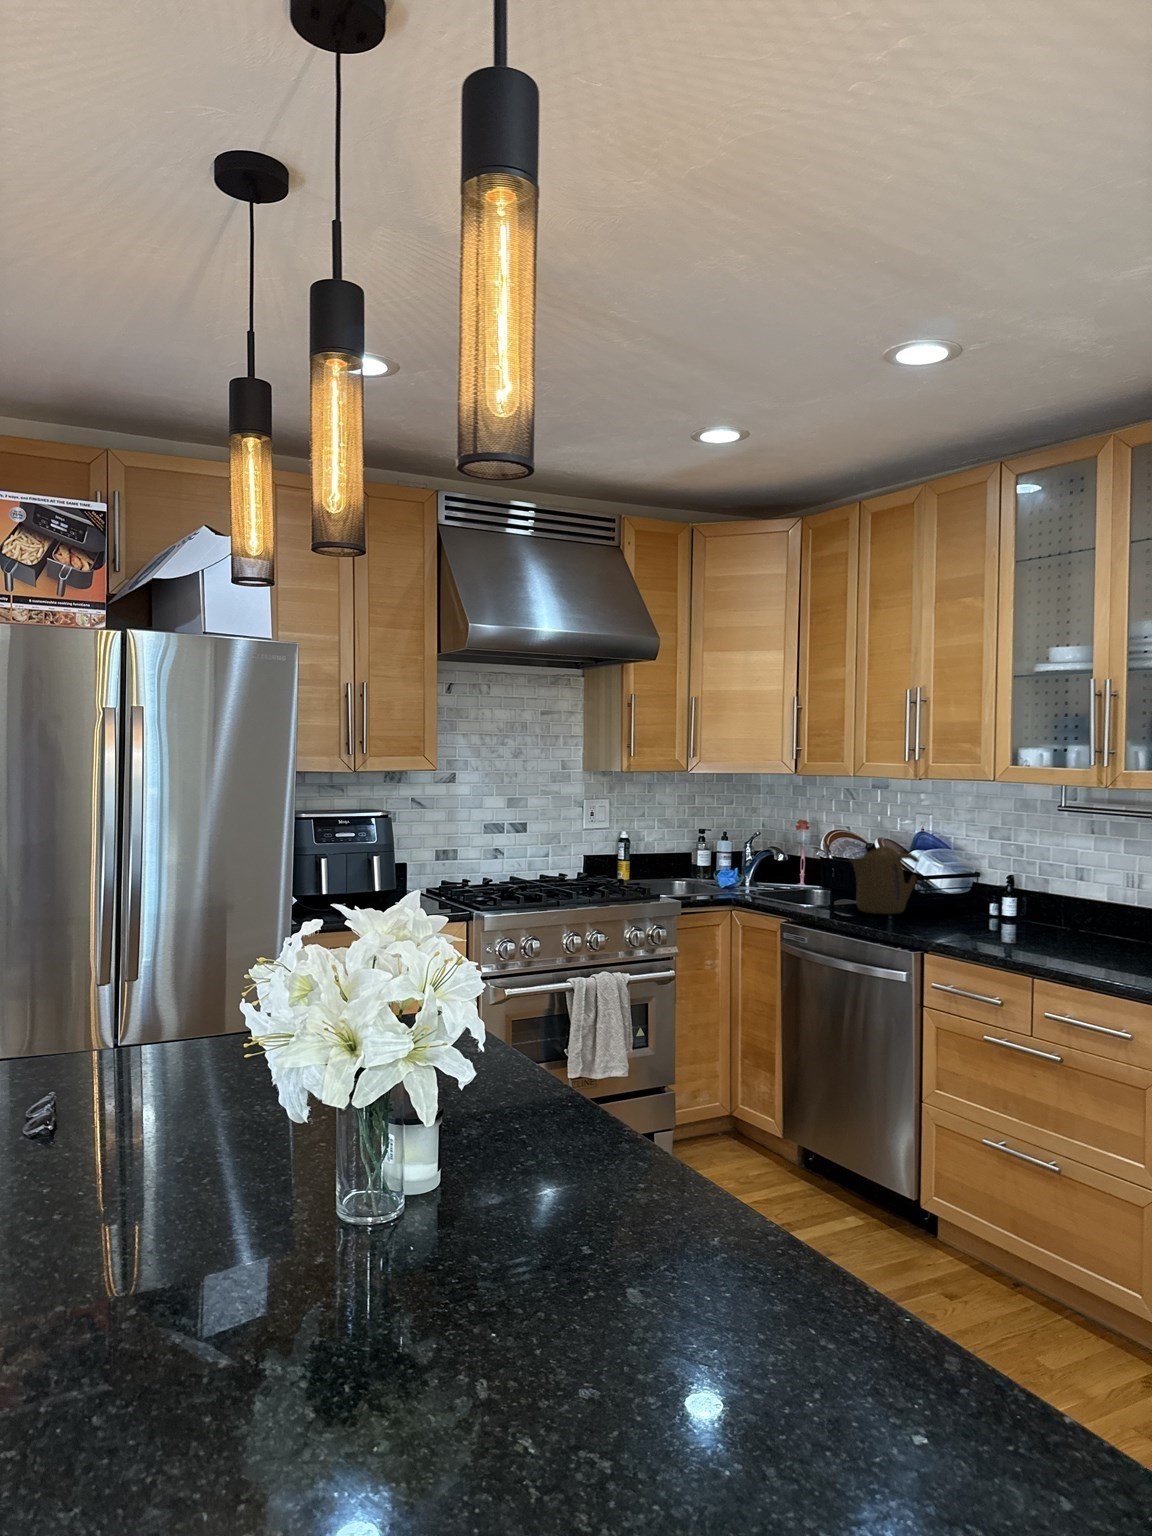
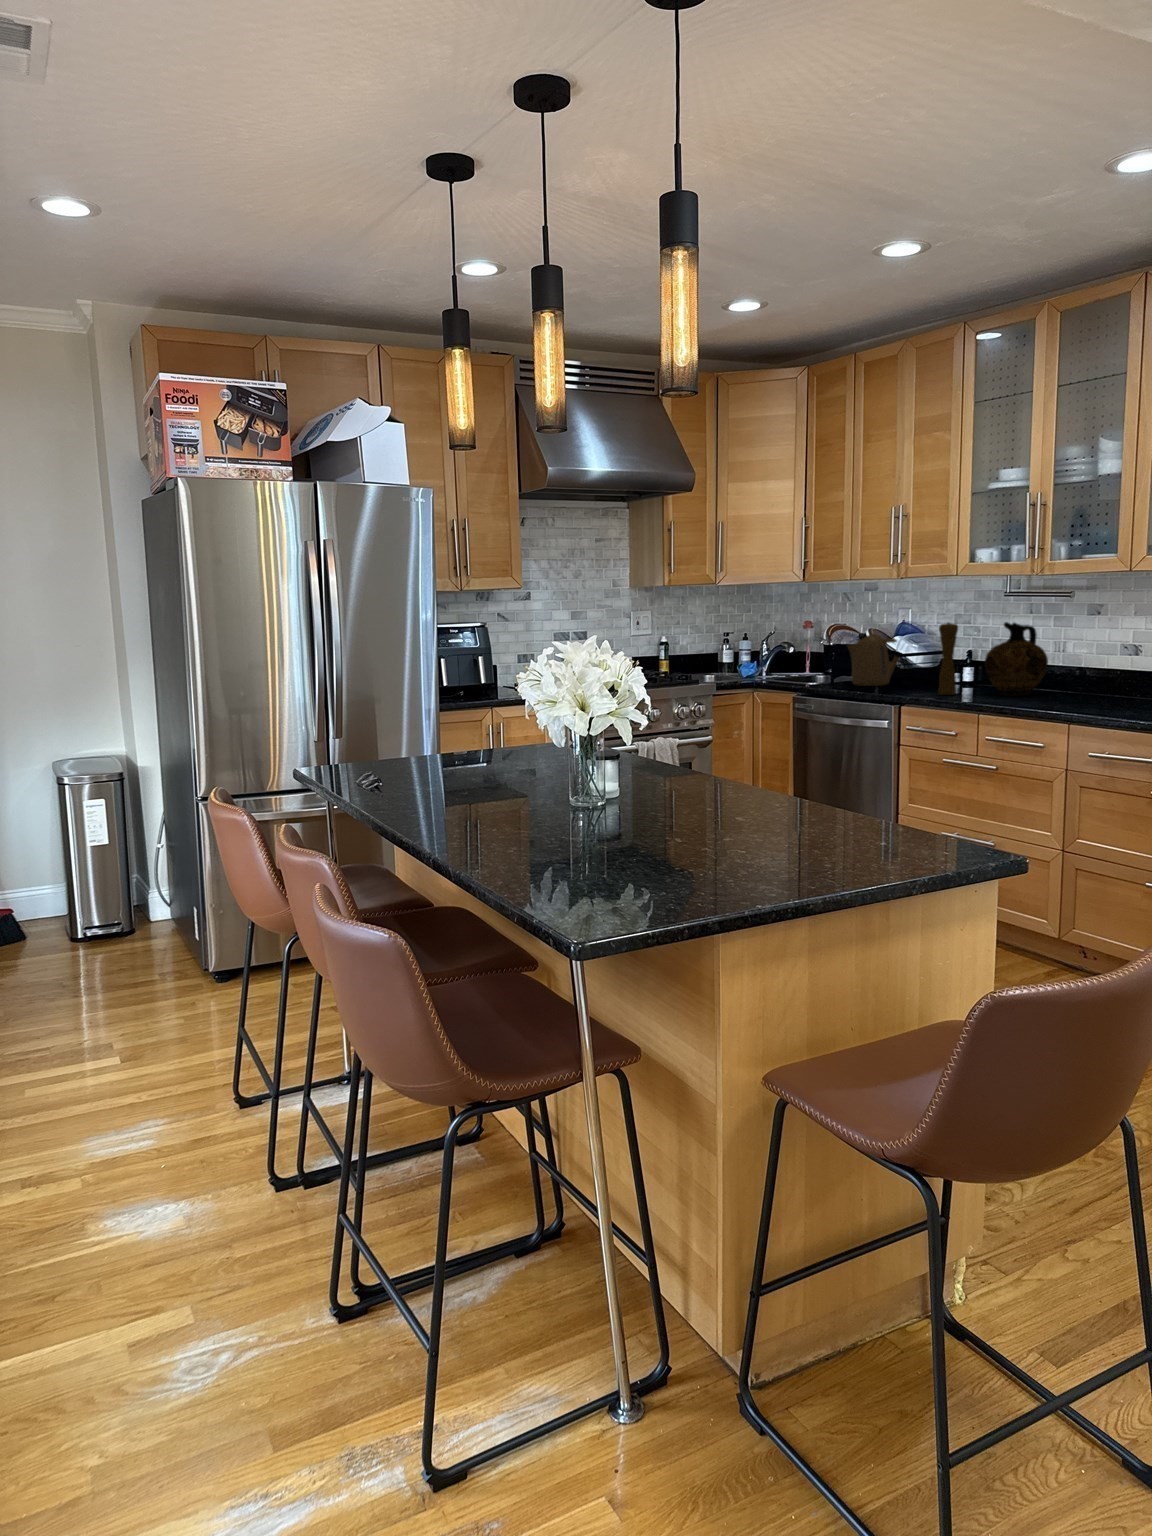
pepper mill: none [973,843,999,941] -> present [938,622,958,695]
ceramic jug: none [1035,847,1121,946] -> present [985,622,1048,695]

